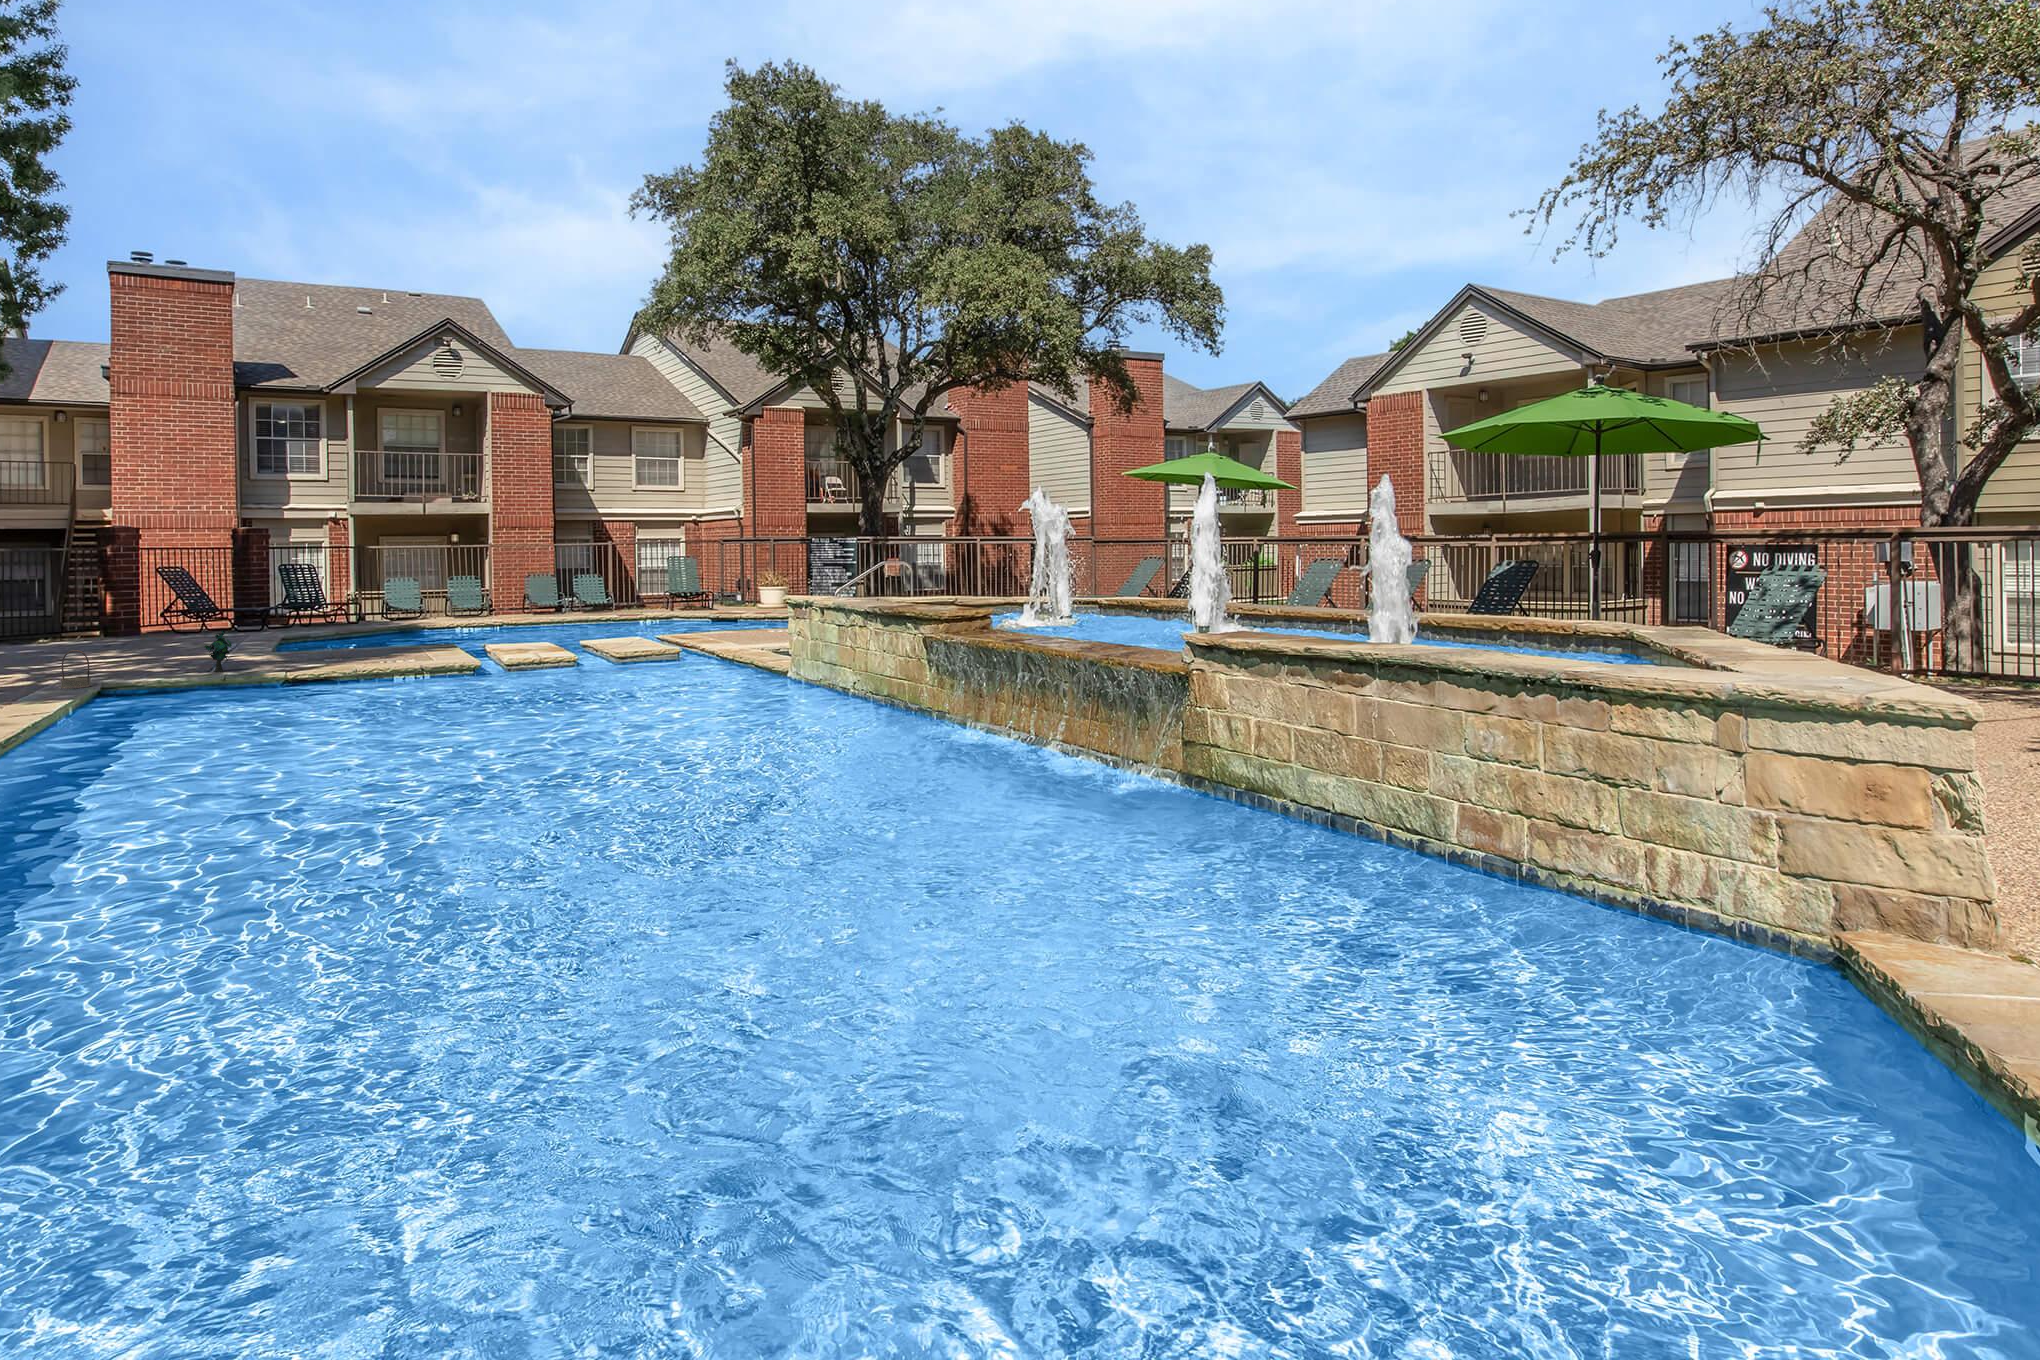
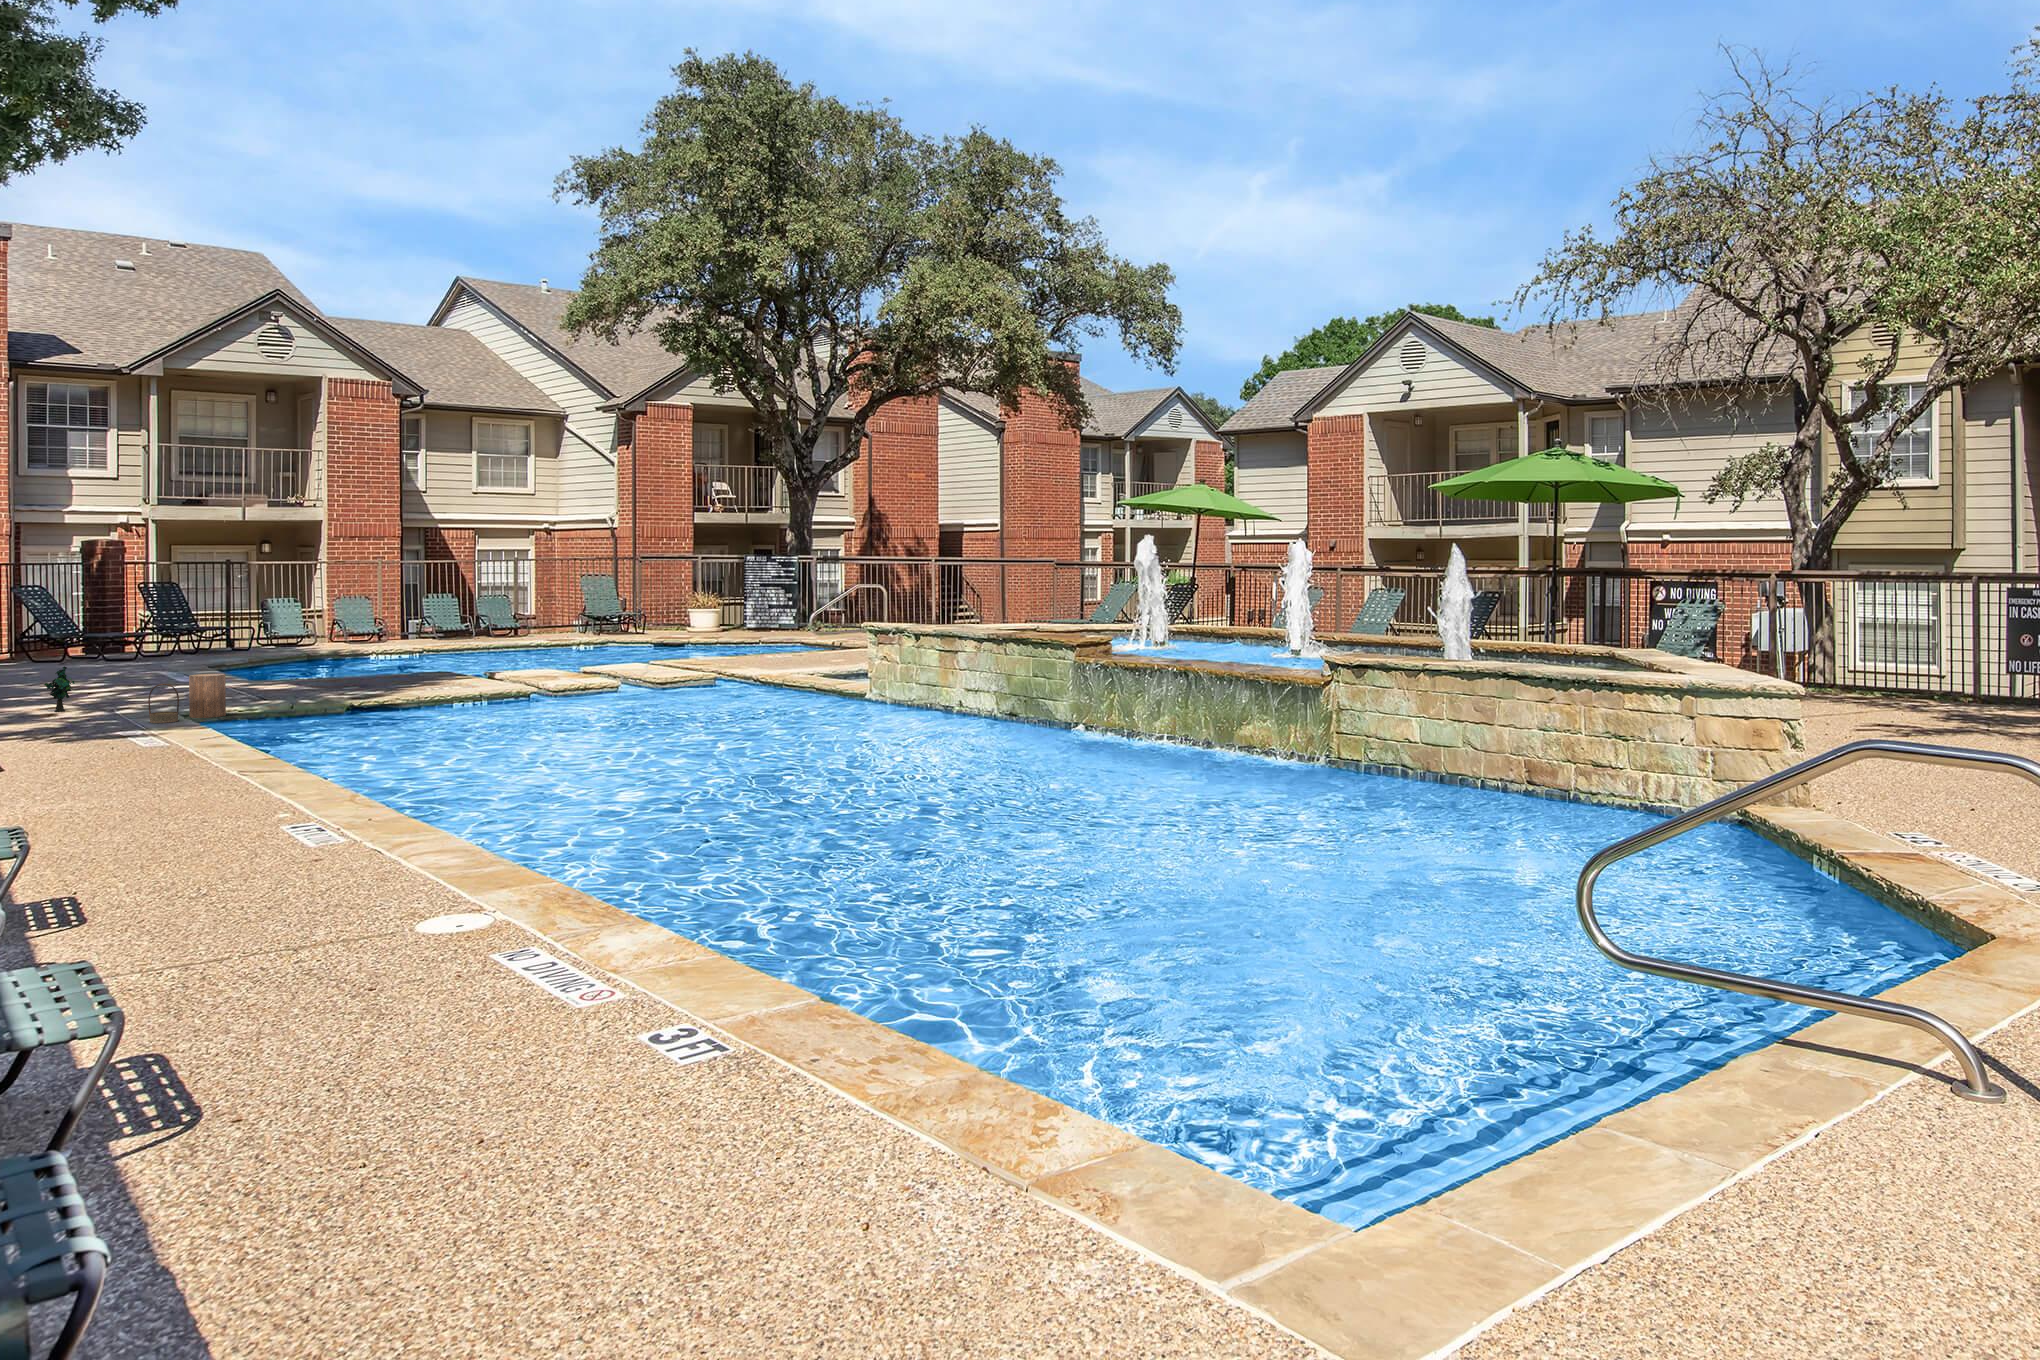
decorative plant: present [205,630,232,672] -> present [44,666,75,712]
stool: none [115,640,153,683] -> present [189,674,226,718]

